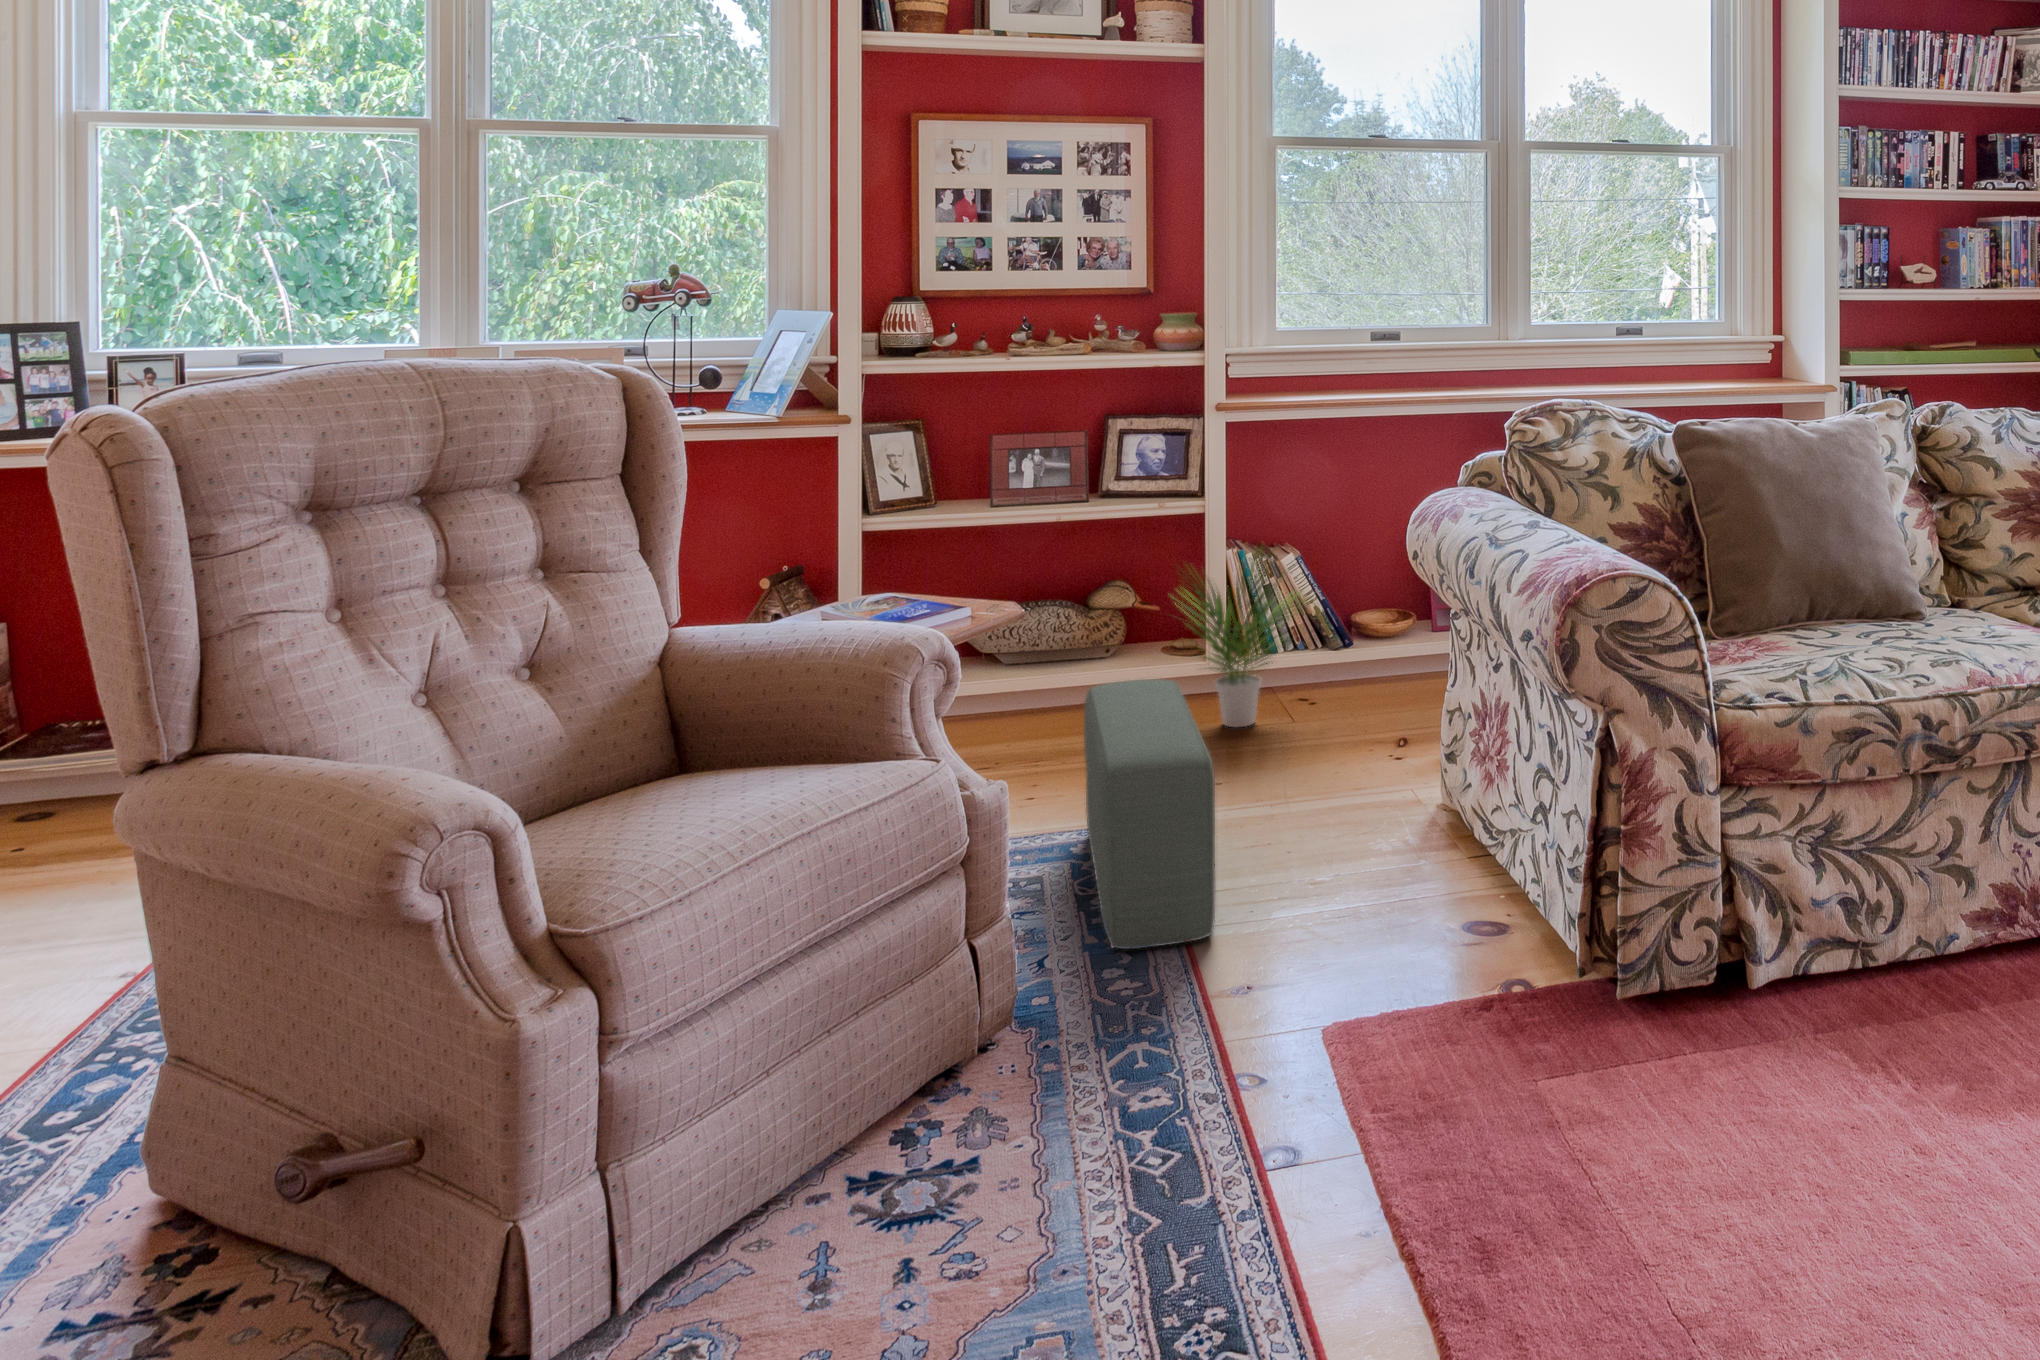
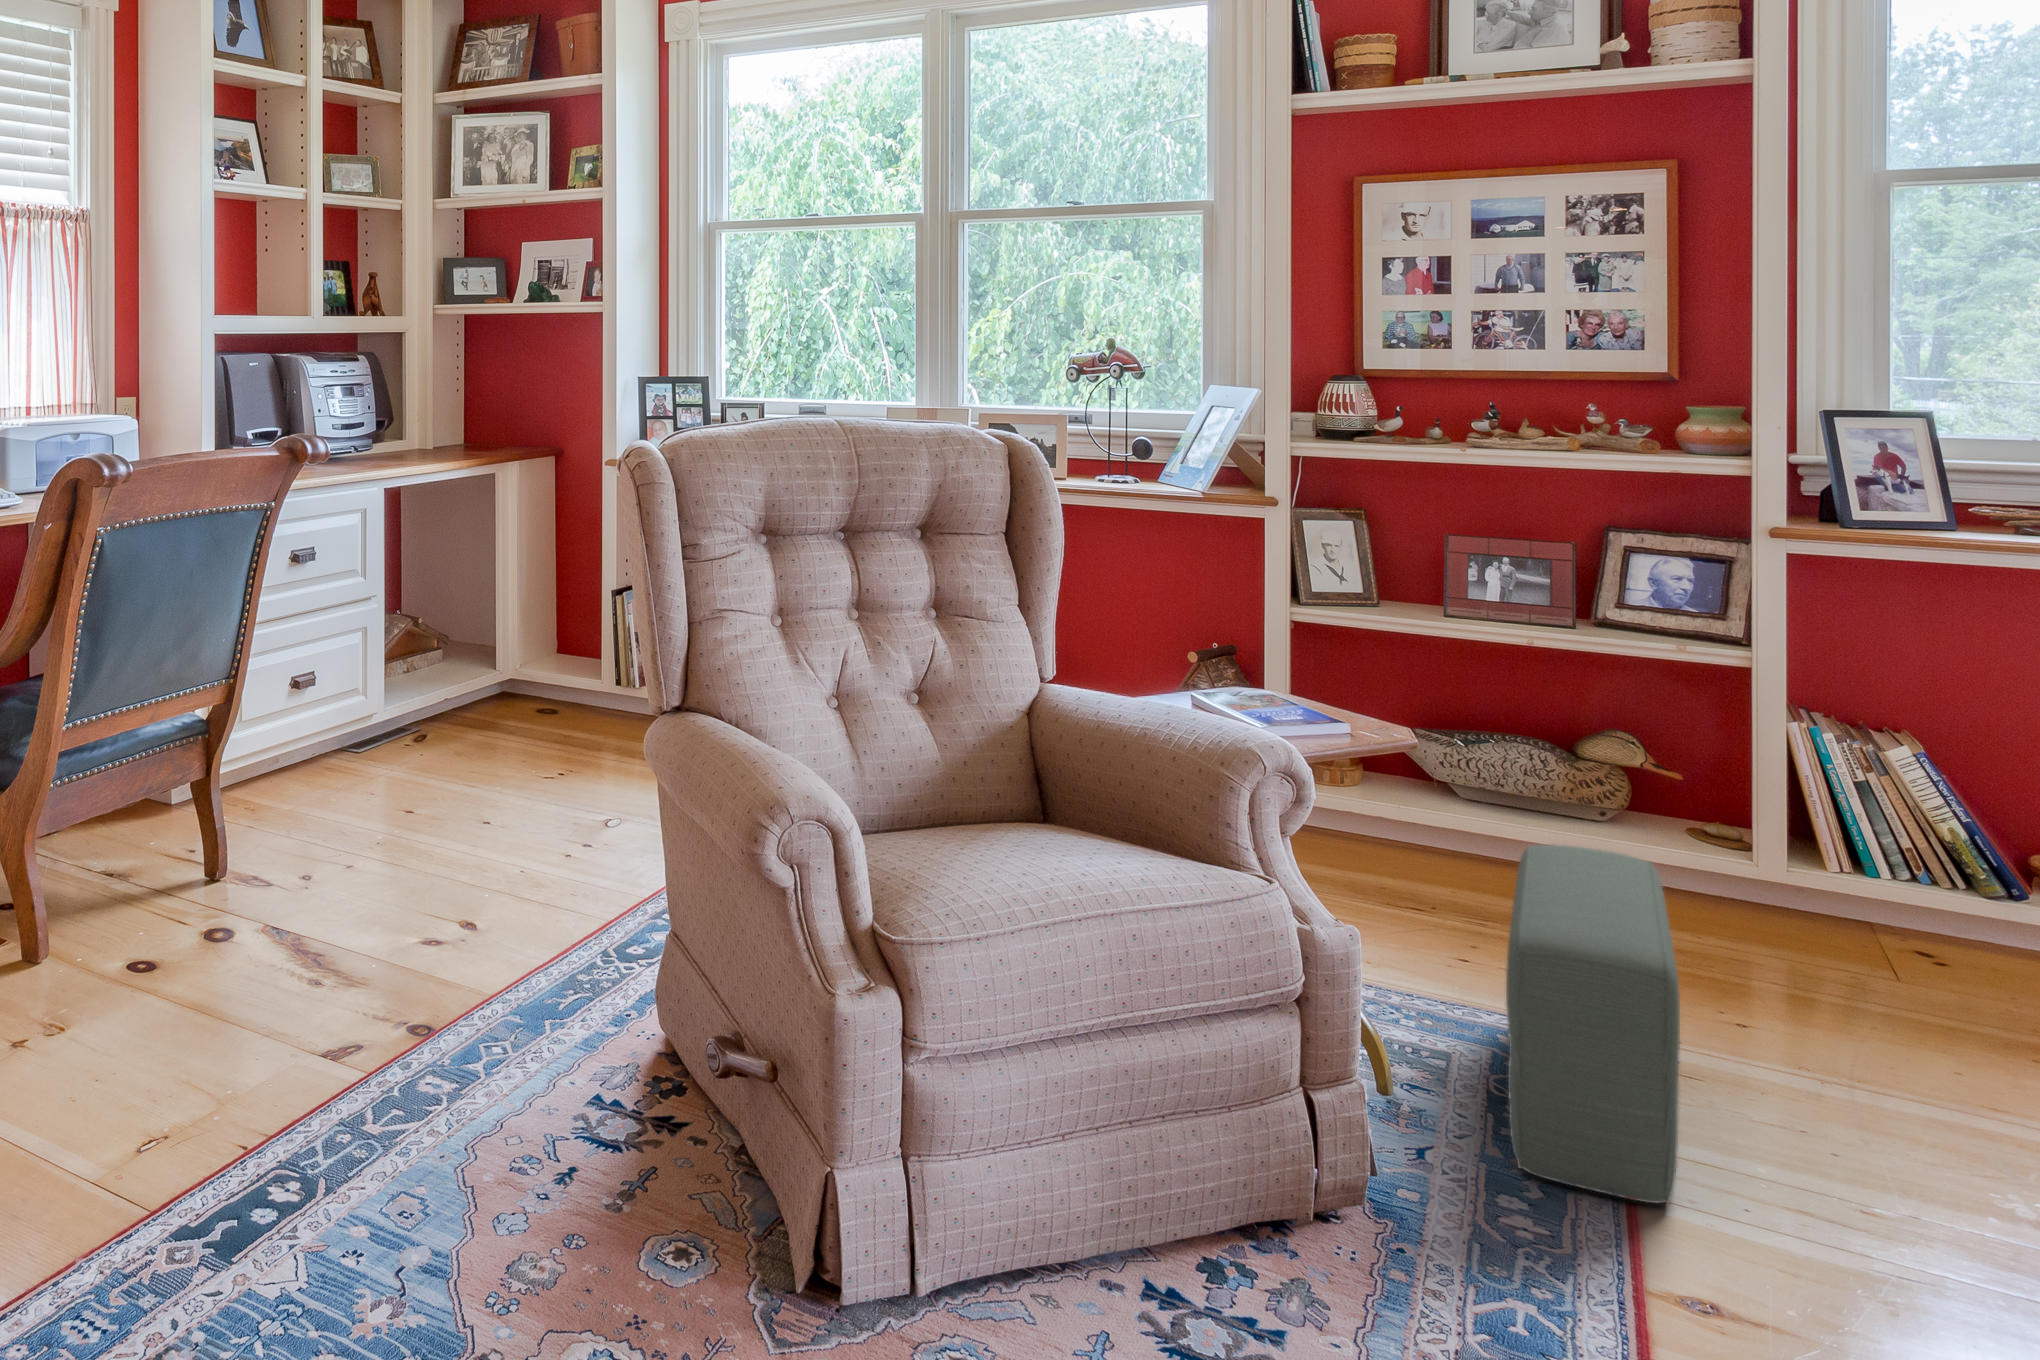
potted plant: present [1182,550,1298,727] -> none [1650,713,1924,956]

